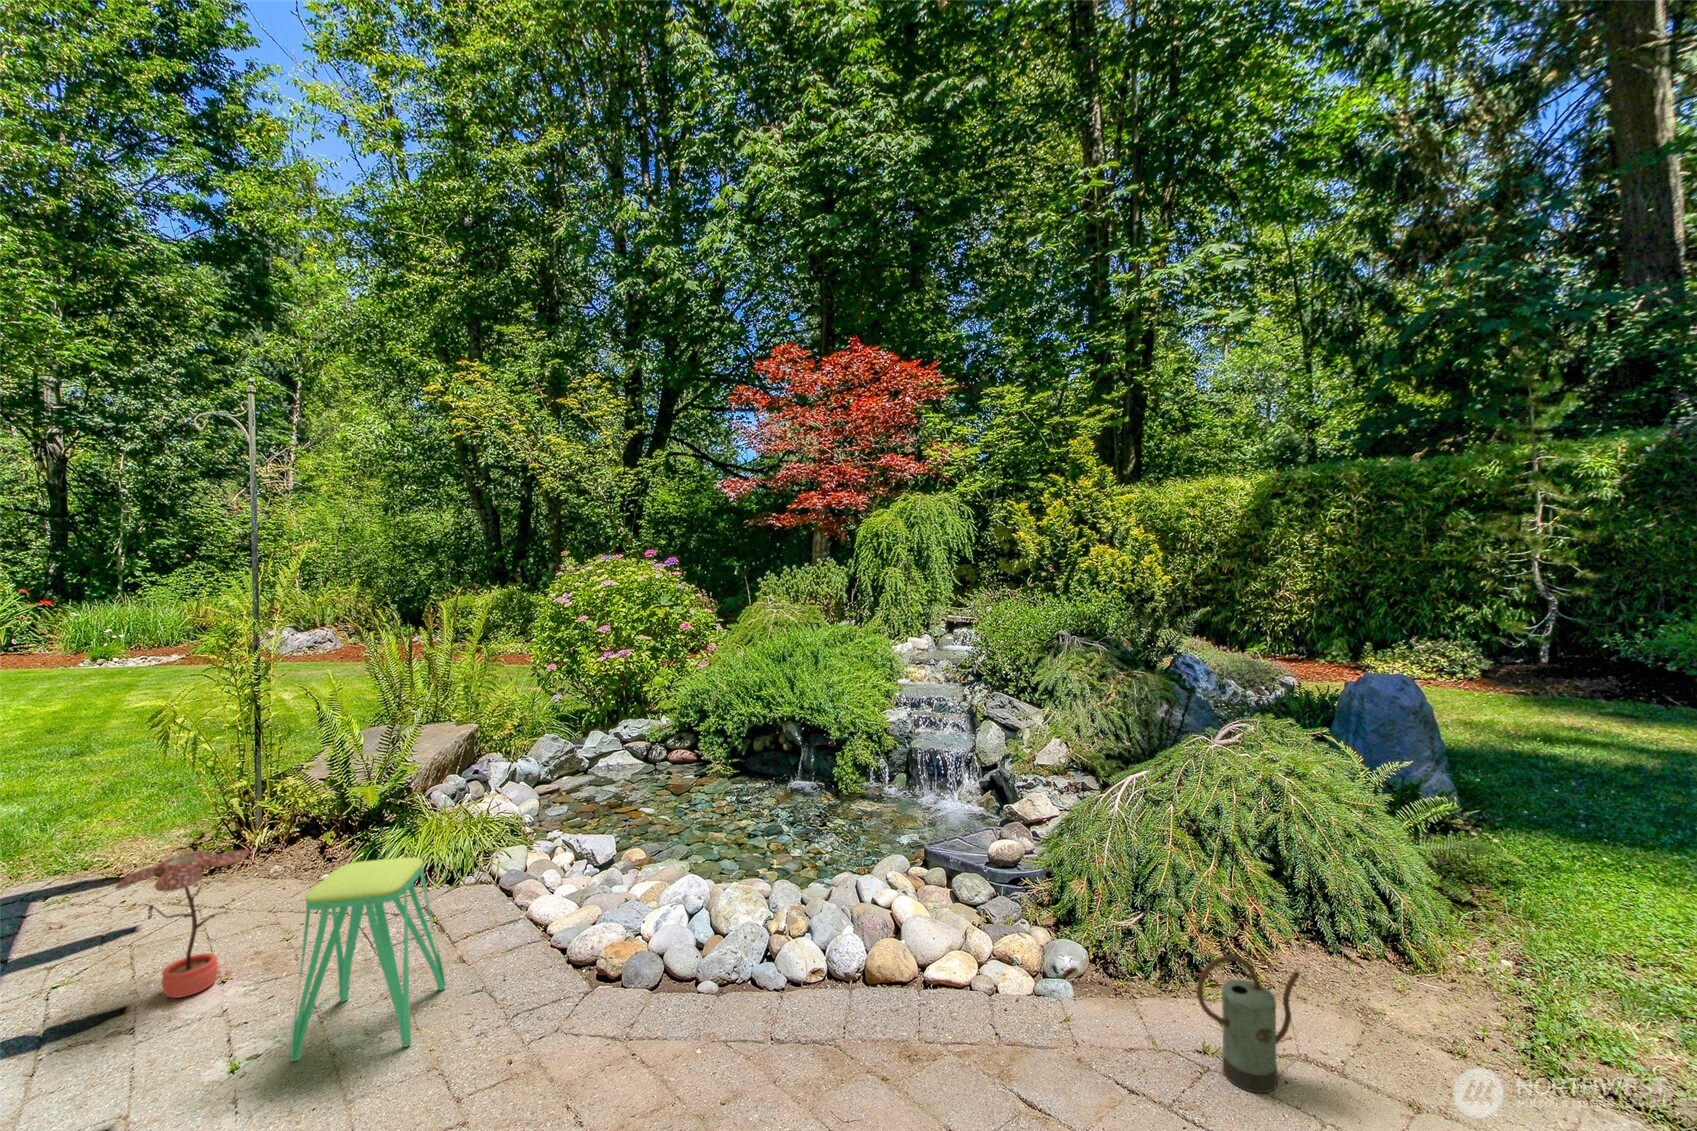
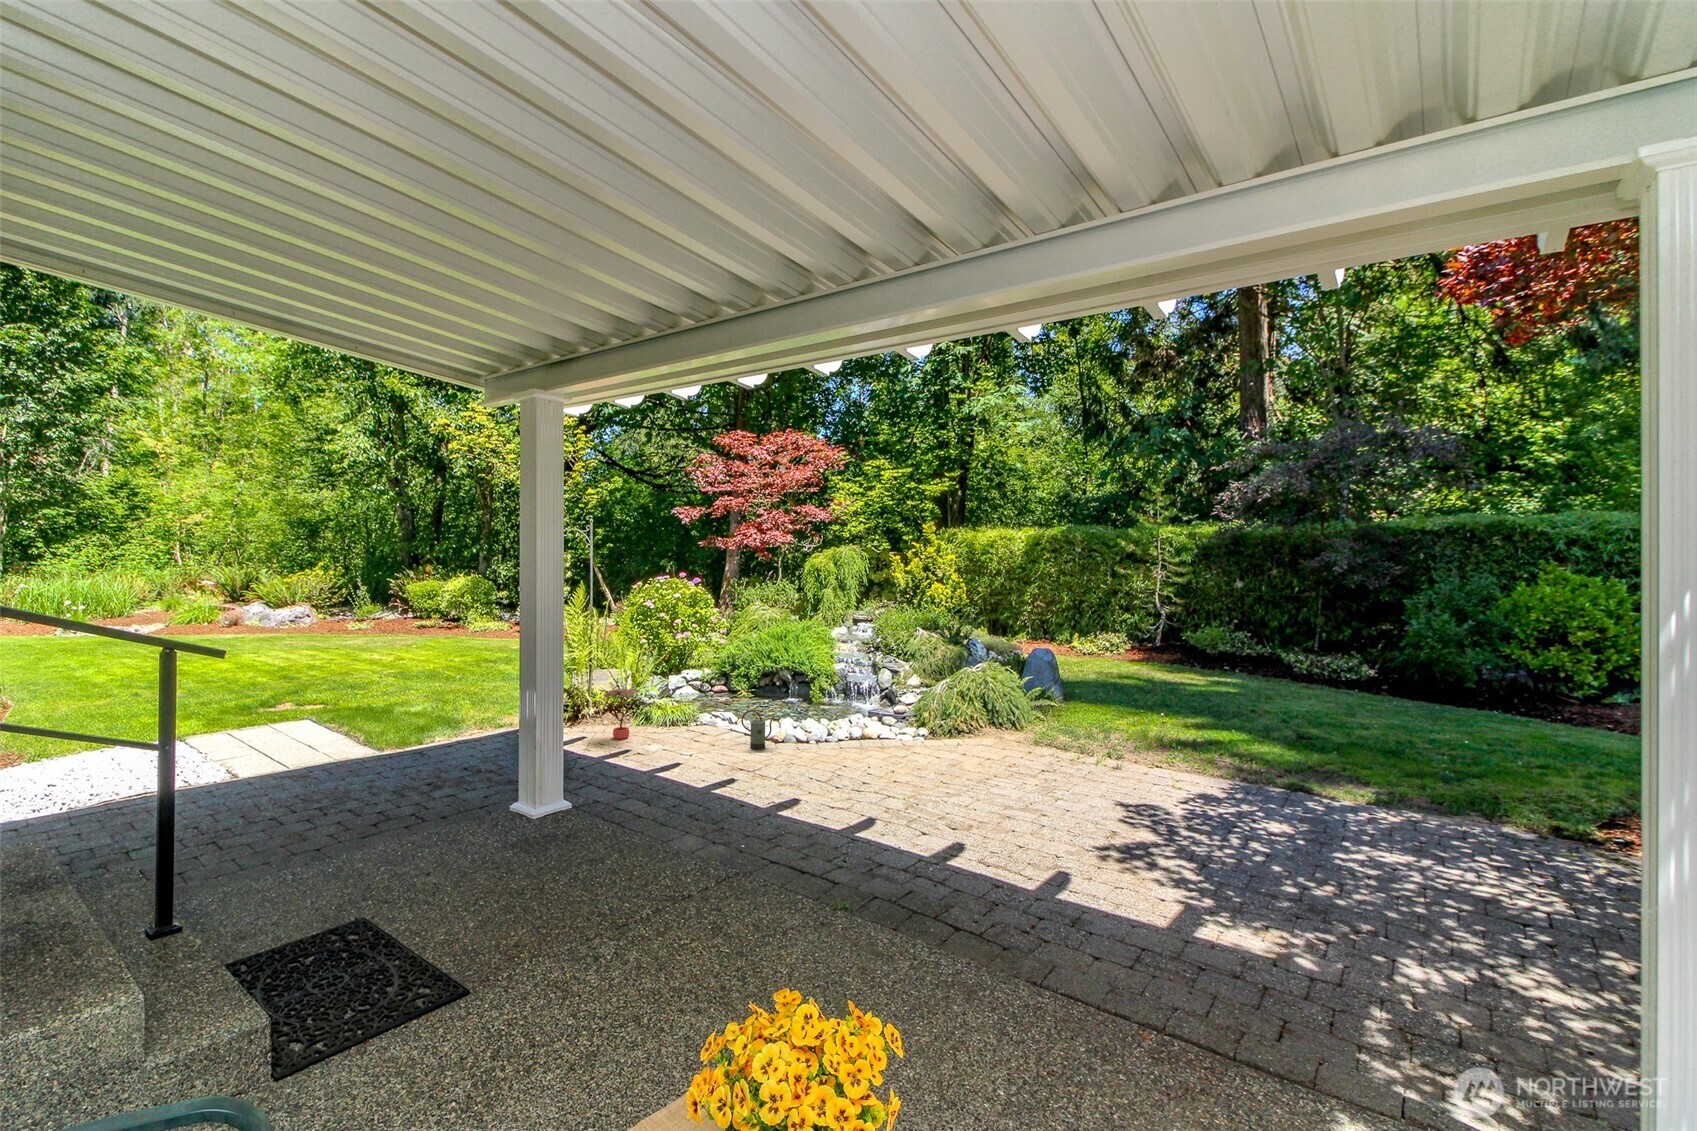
stool: present [290,857,446,1061] -> none [680,689,722,748]
watering can: present [1197,955,1300,1093] -> present [741,710,775,750]

